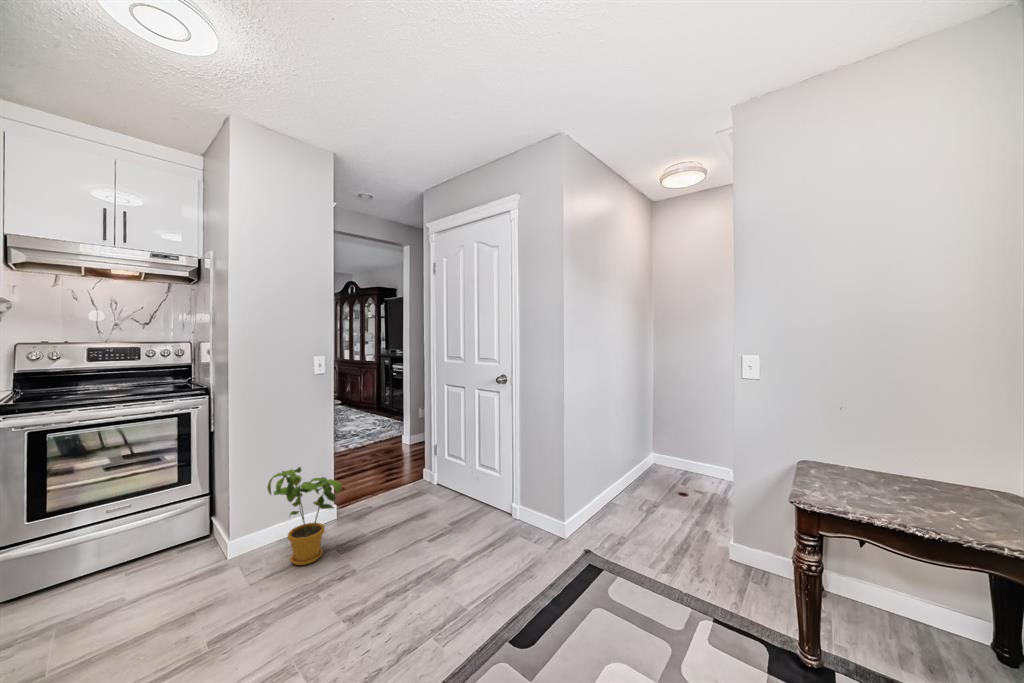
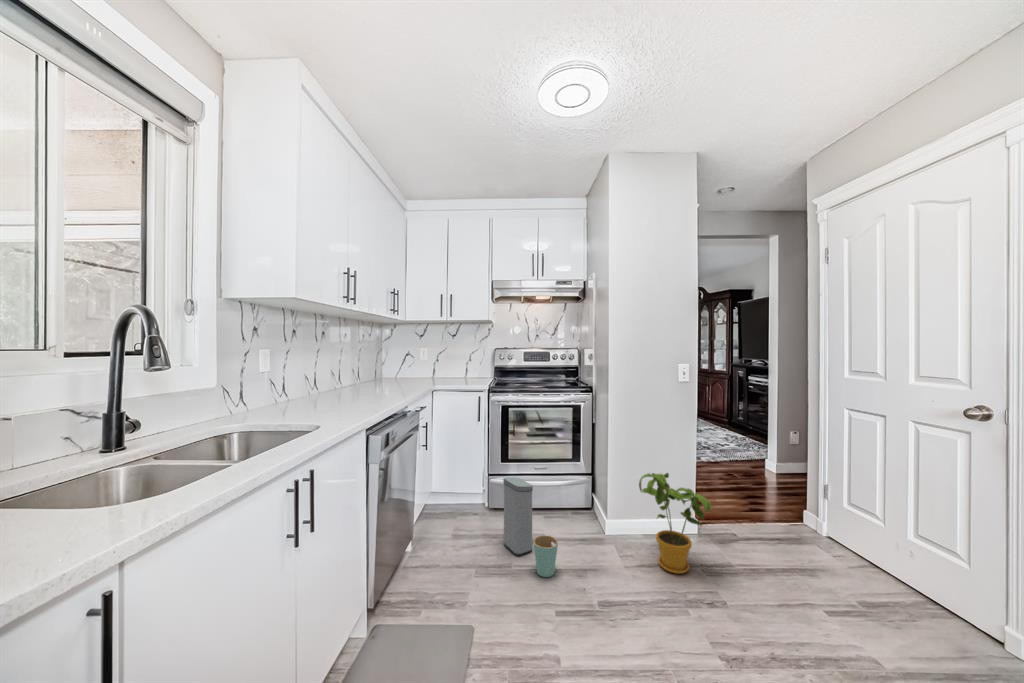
trash can: none [37,531,147,649] -> present [503,477,558,577]

